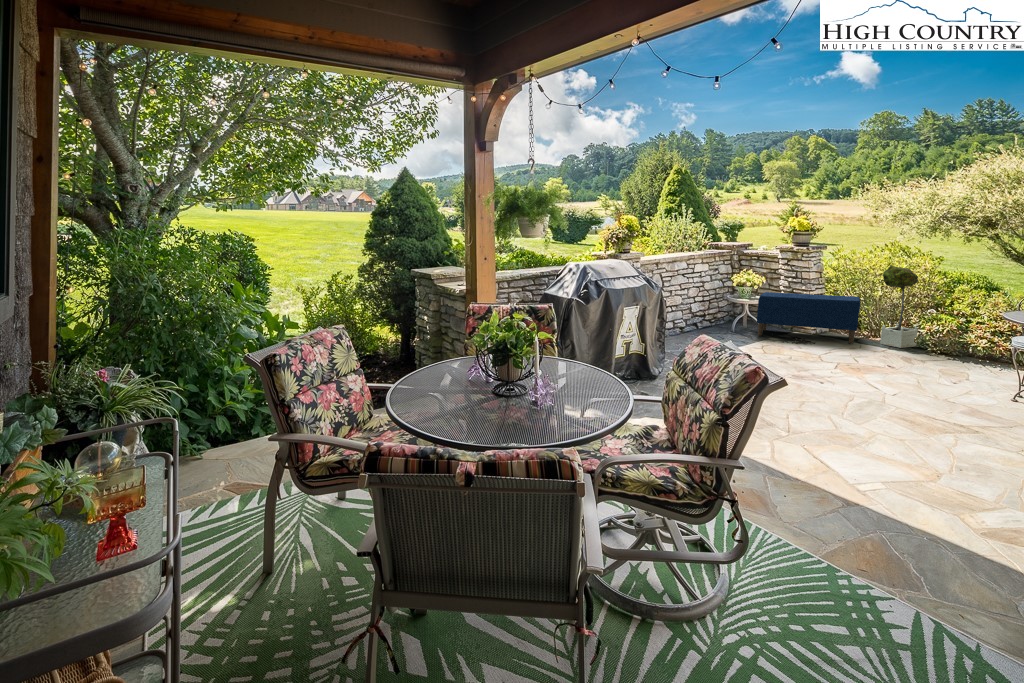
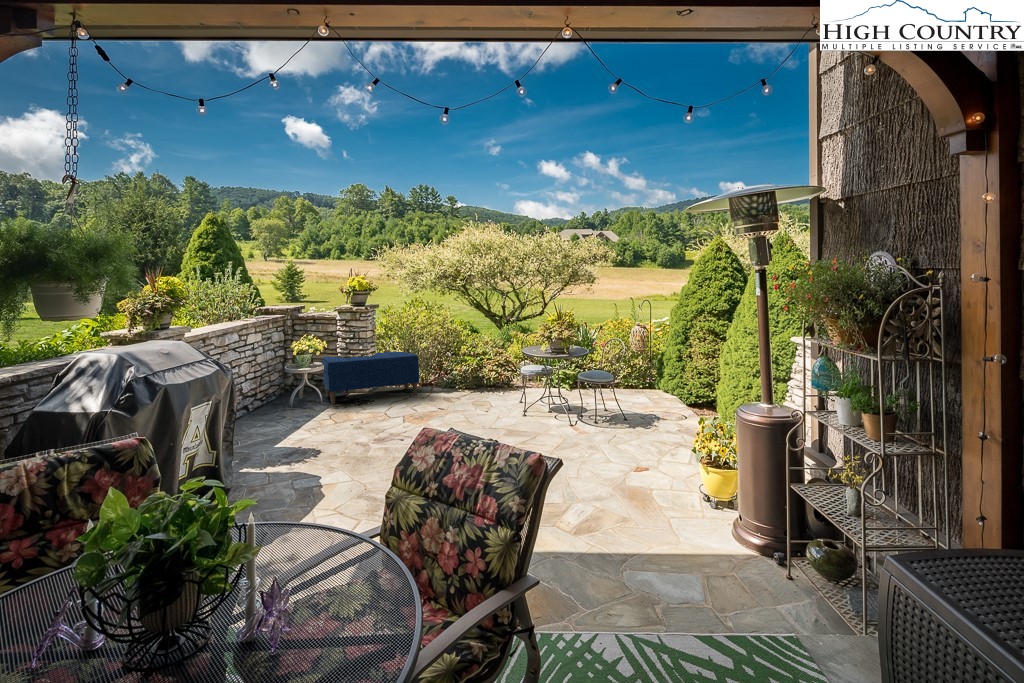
potted tree: present [880,265,919,348] -> none [425,320,458,391]

